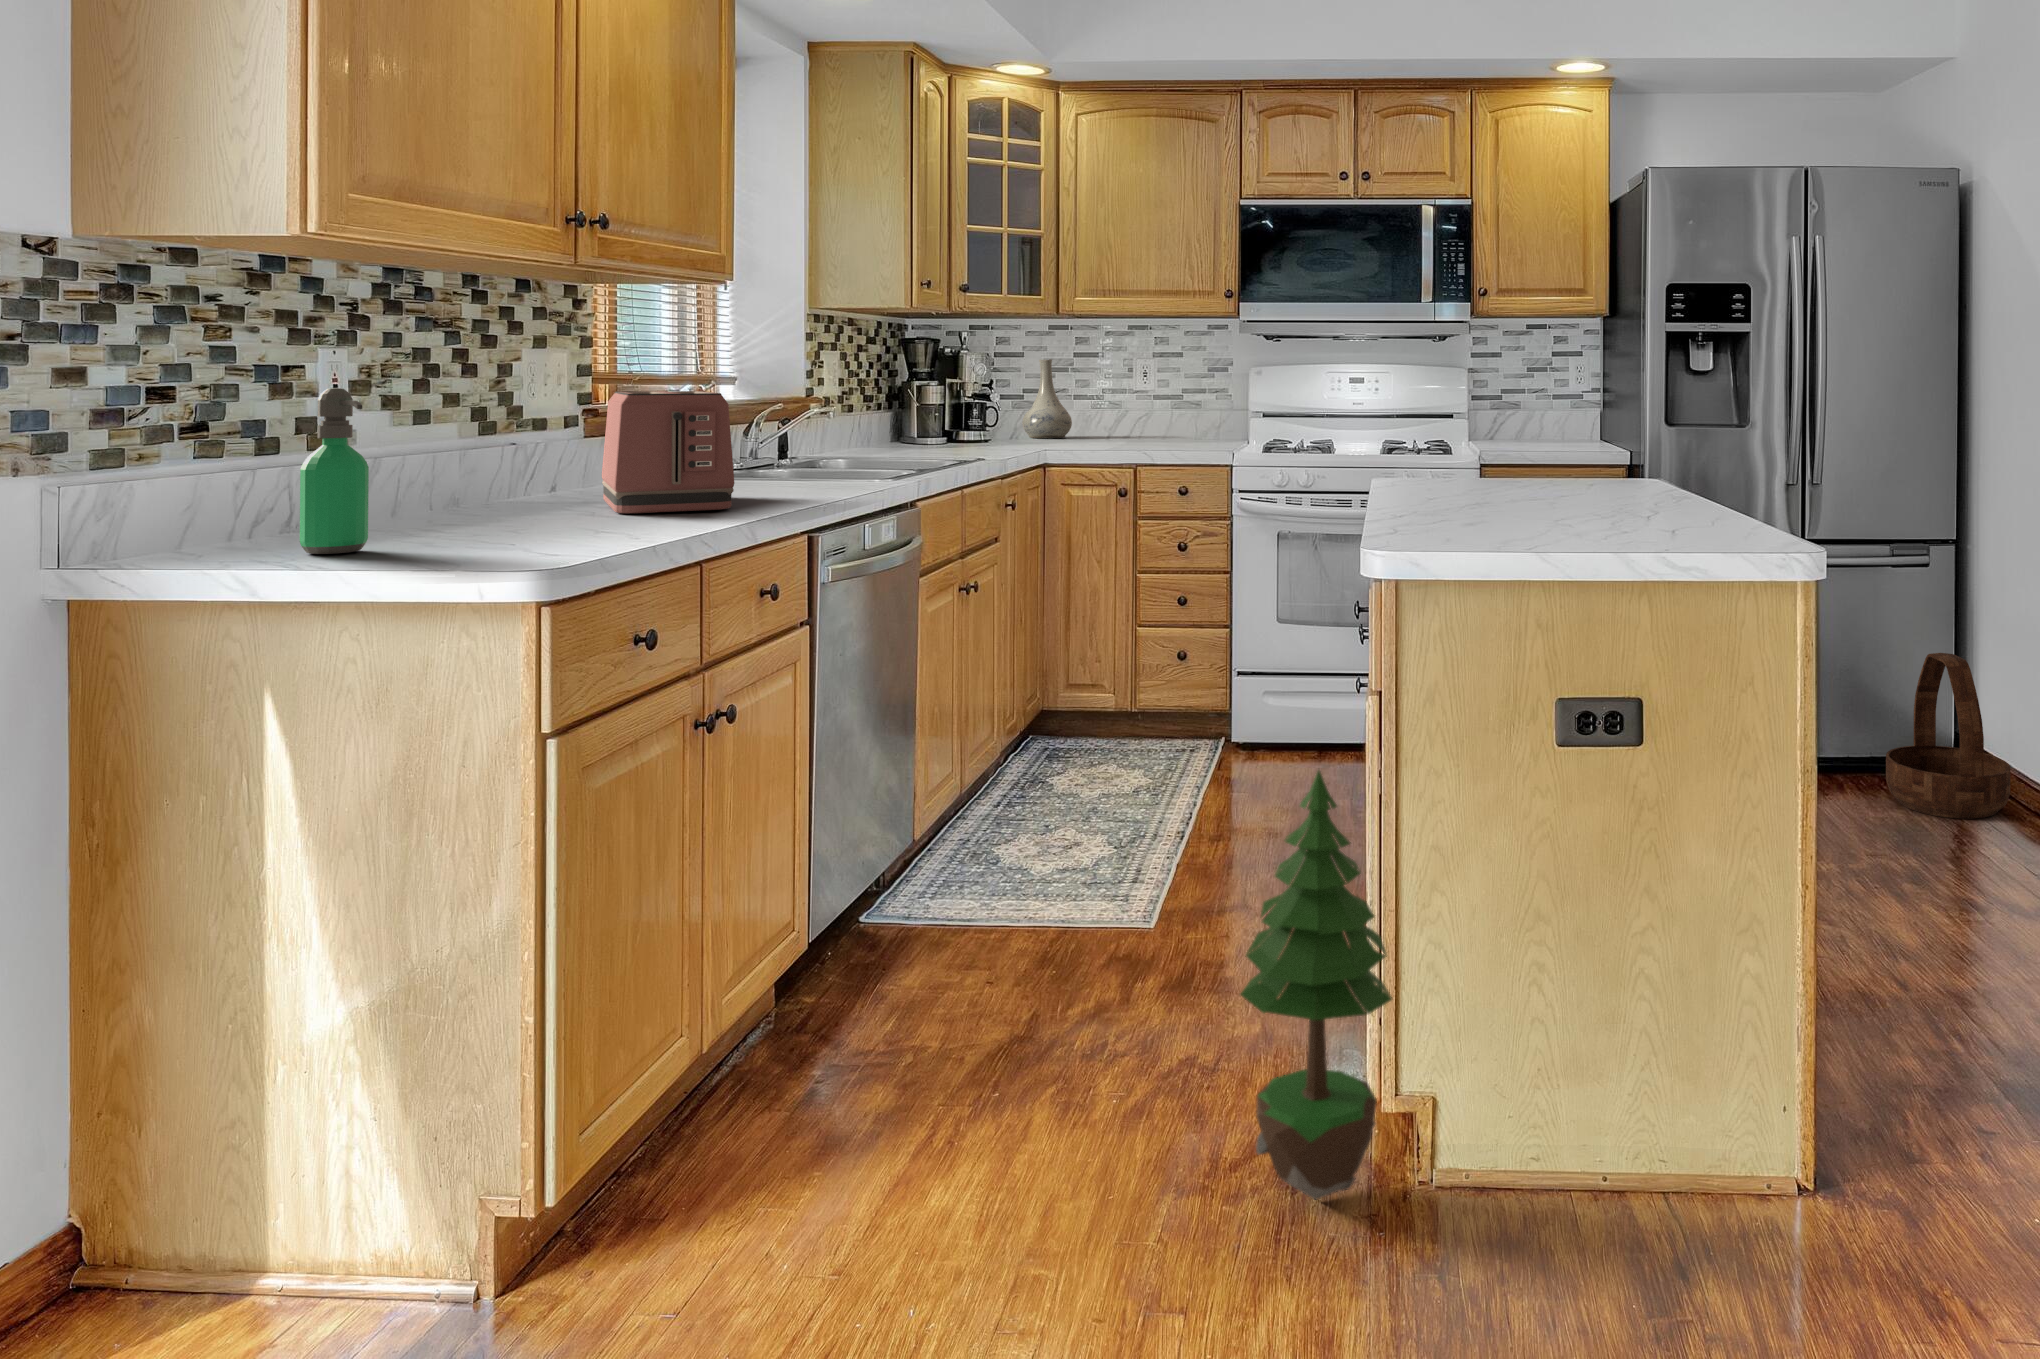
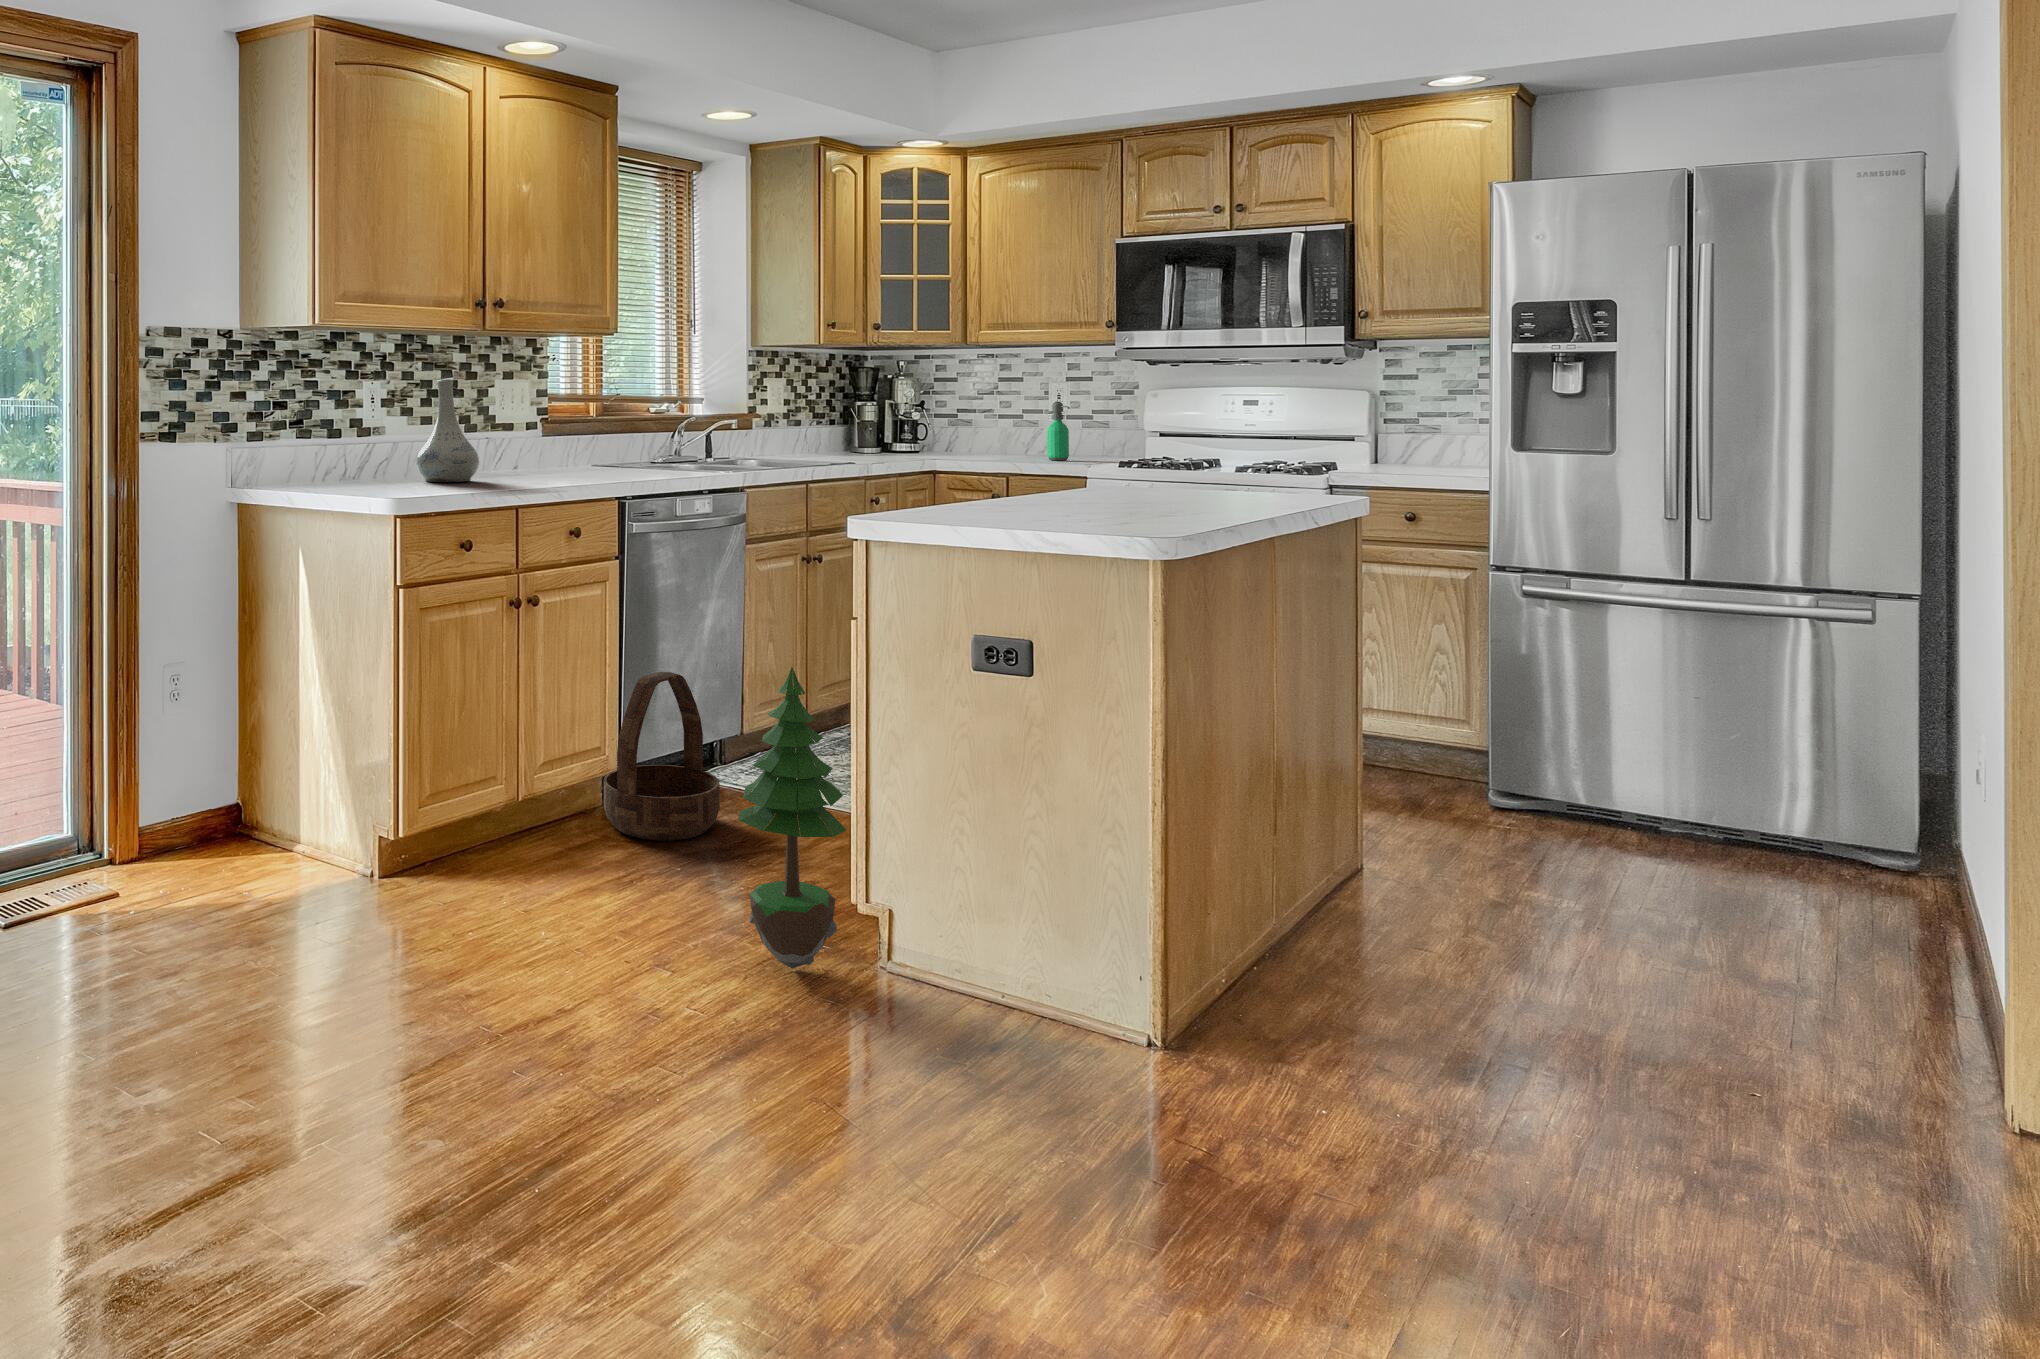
vase: present [1022,359,1072,438] -> present [417,380,479,482]
soap dispenser: present [300,388,369,554] -> present [1047,401,1070,461]
toaster: present [602,391,734,513] -> none [504,406,586,479]
basket: present [1886,653,2010,819] -> present [604,672,720,841]

